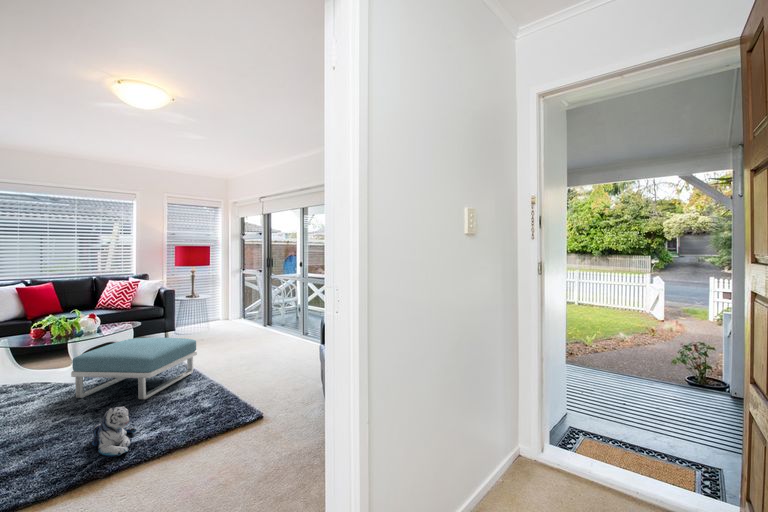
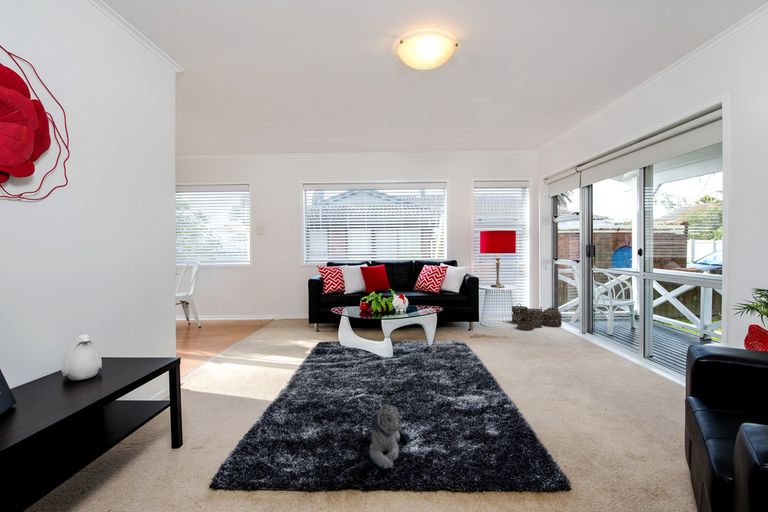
woven basket: none [206,309,249,332] -> present [512,305,562,330]
footstool: present [71,338,197,399] -> none [377,324,491,397]

